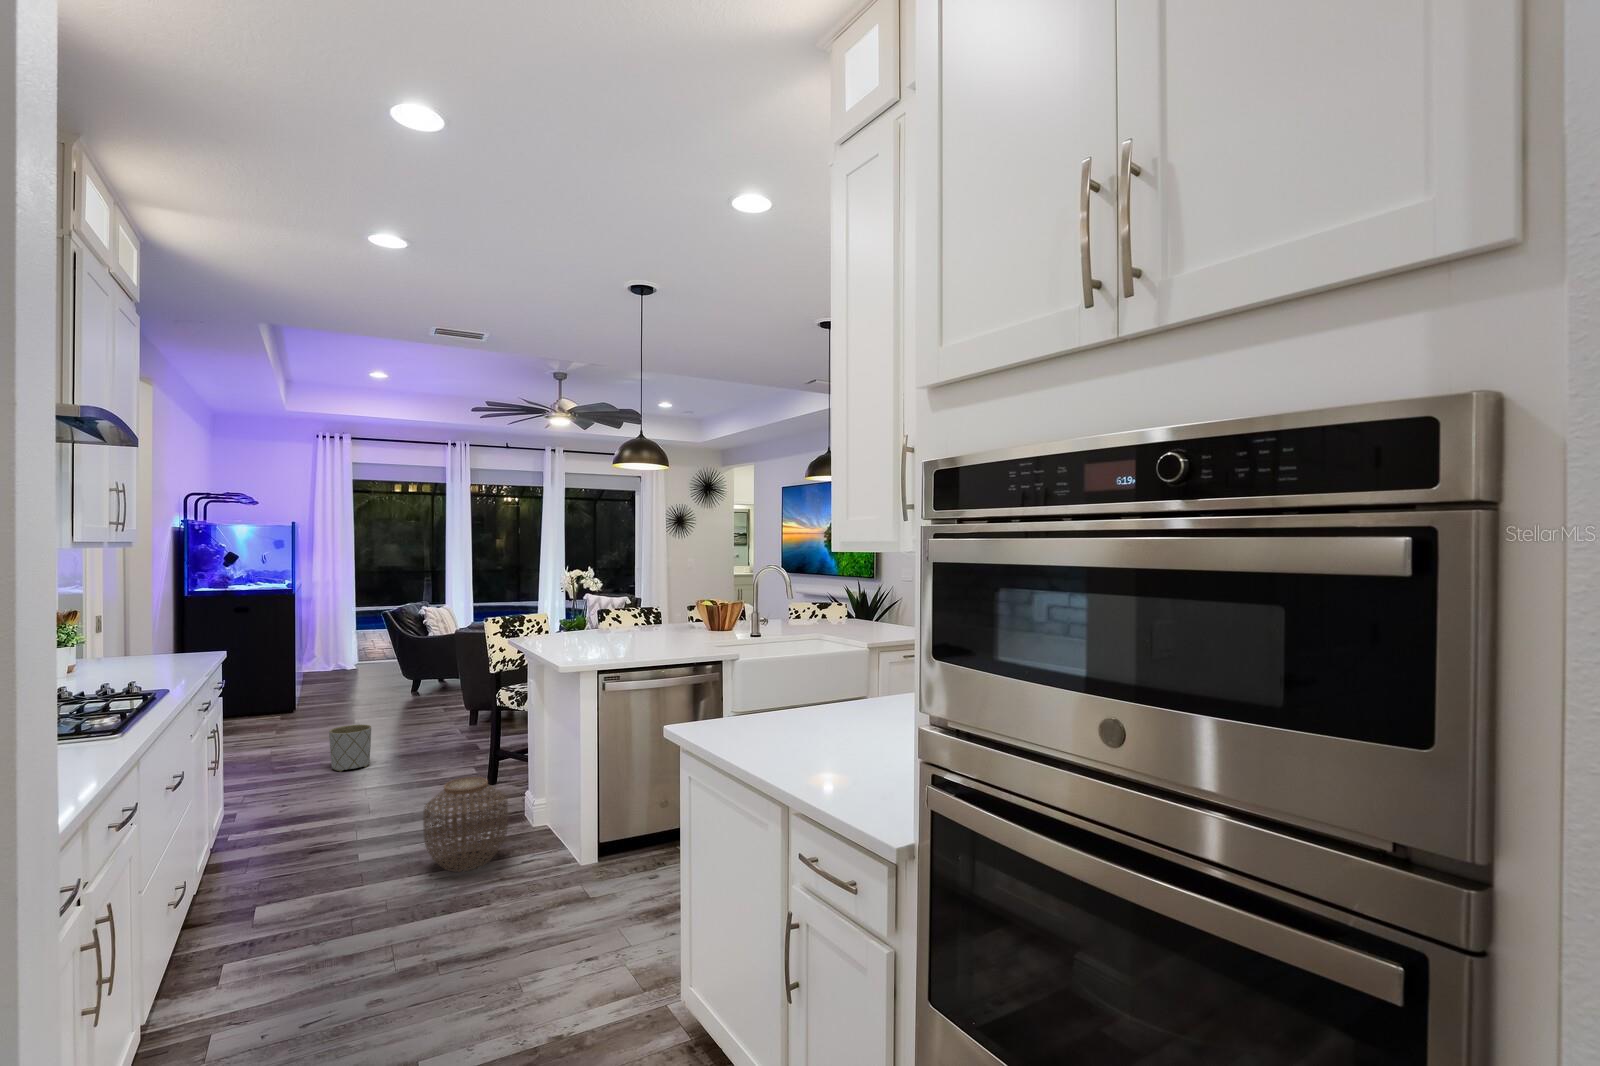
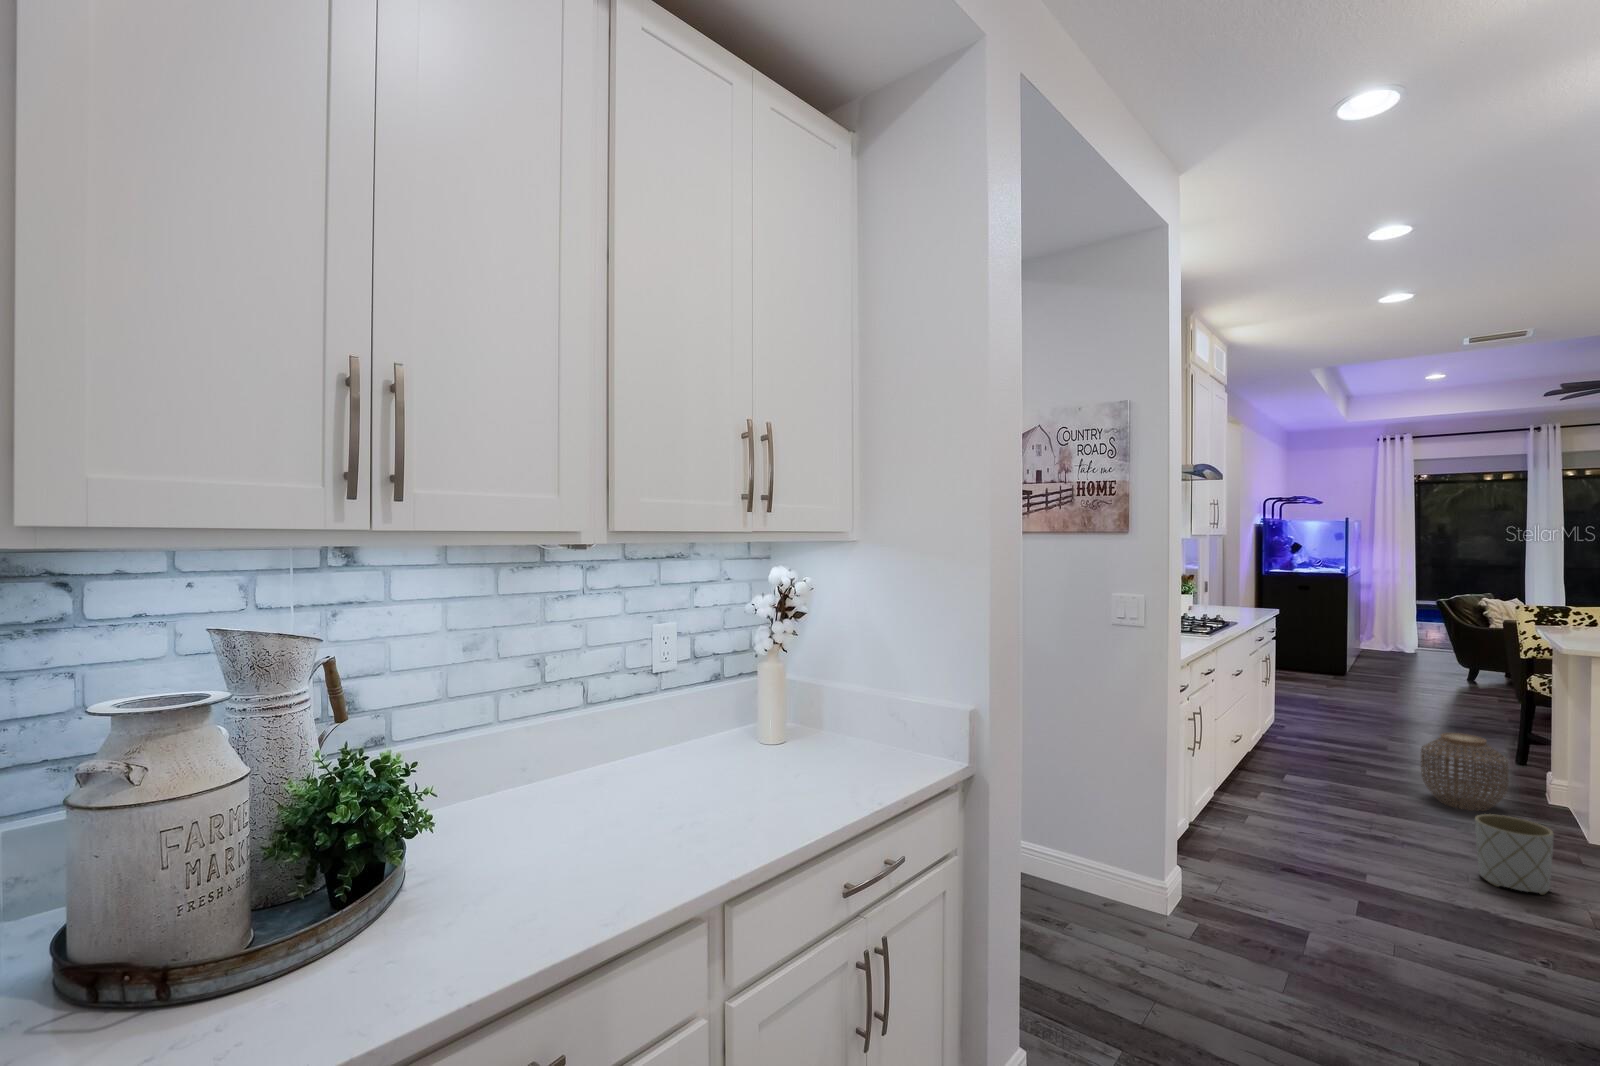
planter: present [329,725,371,772] -> present [1475,814,1554,895]

